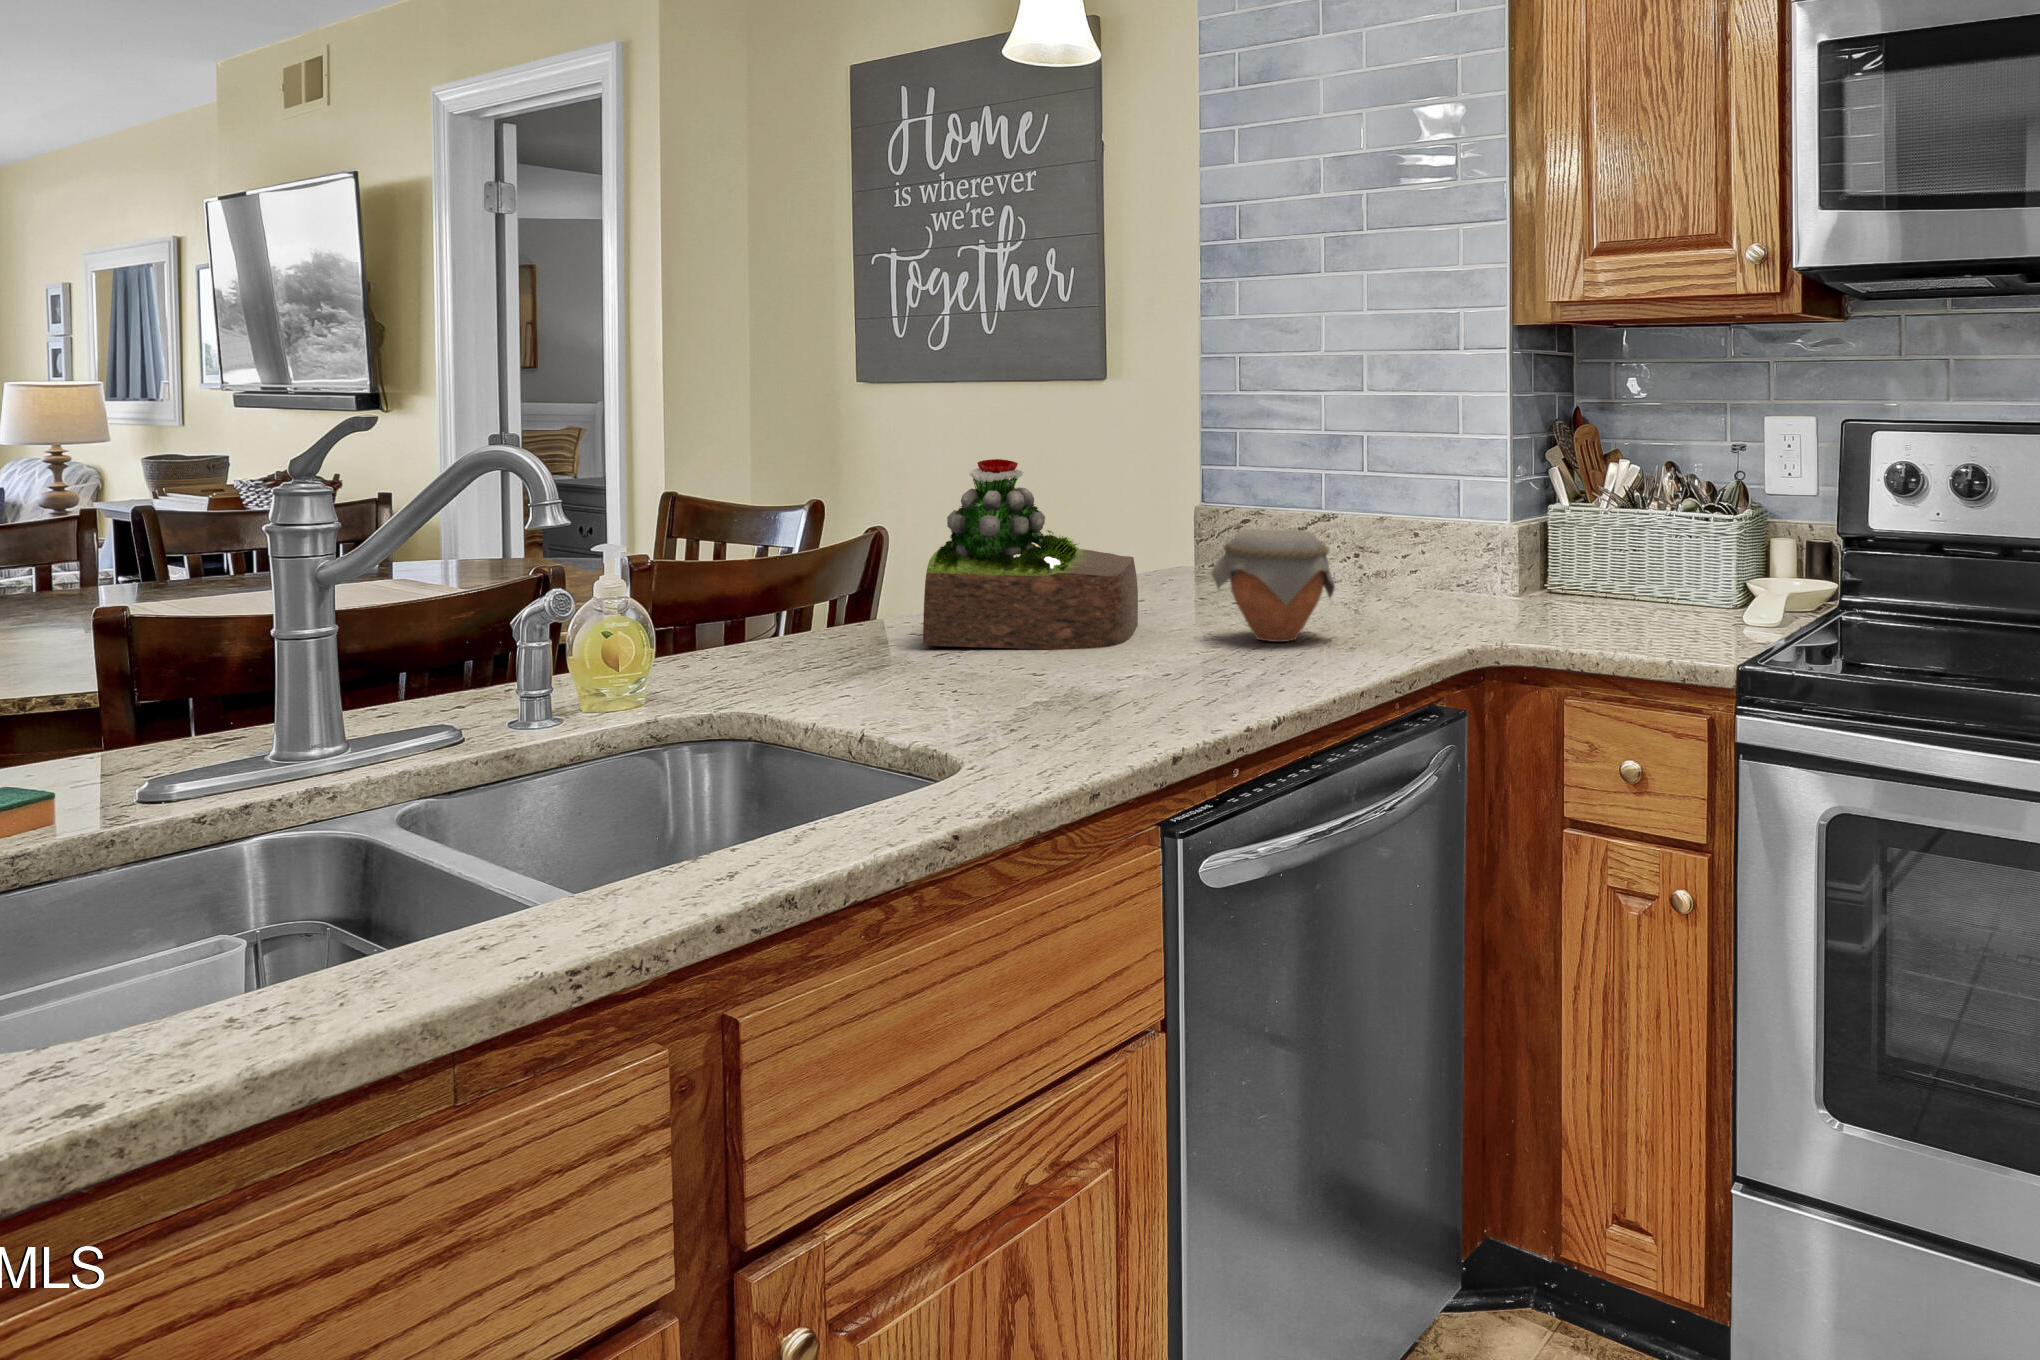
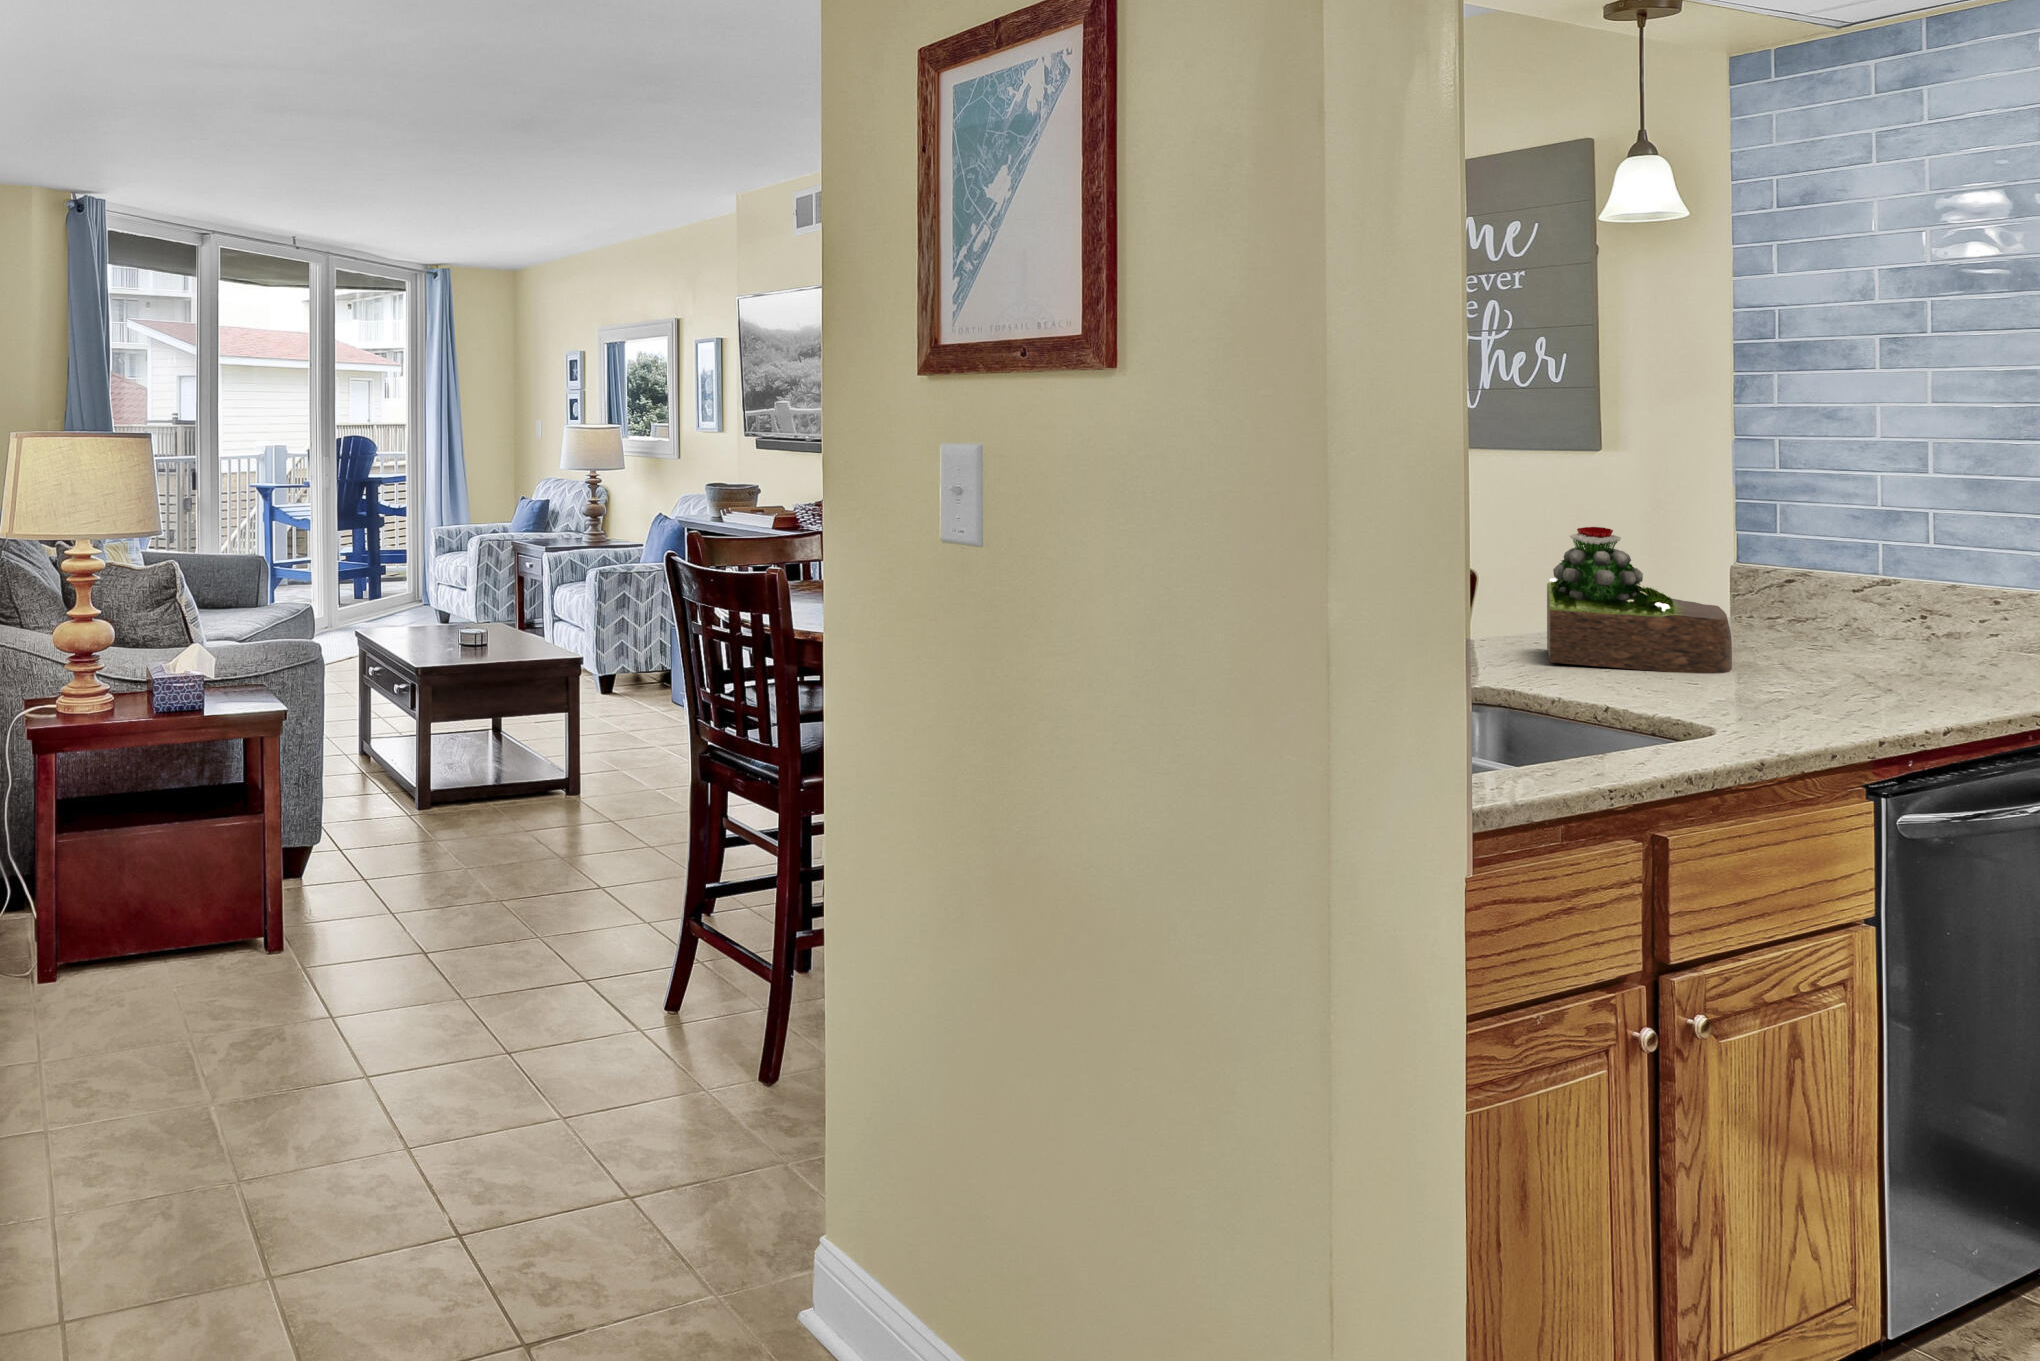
jar: present [1211,529,1335,642] -> none [1814,588,1950,680]

